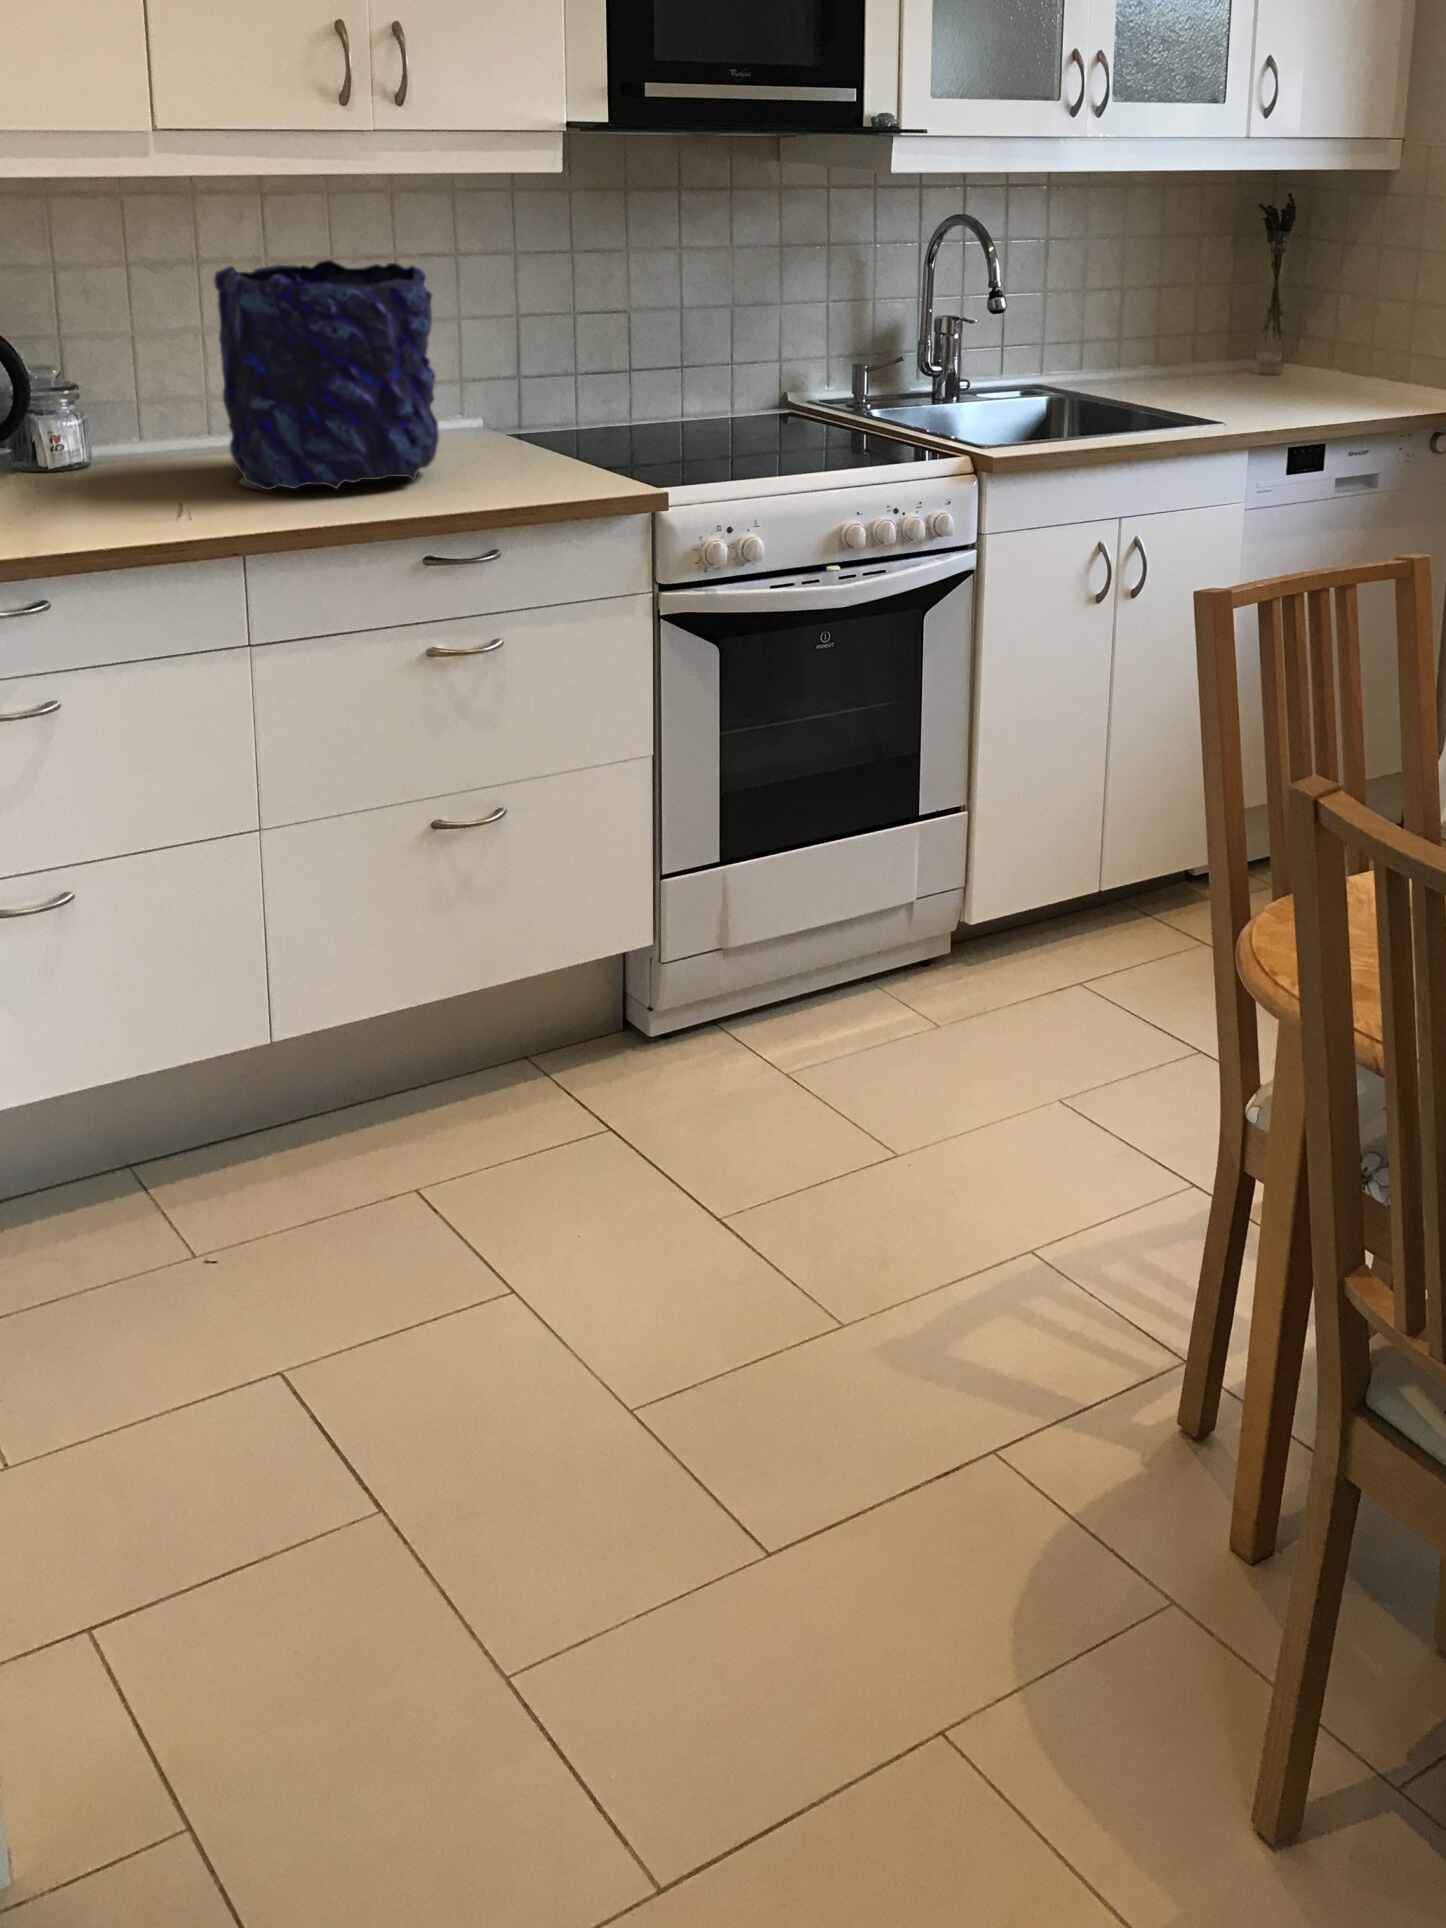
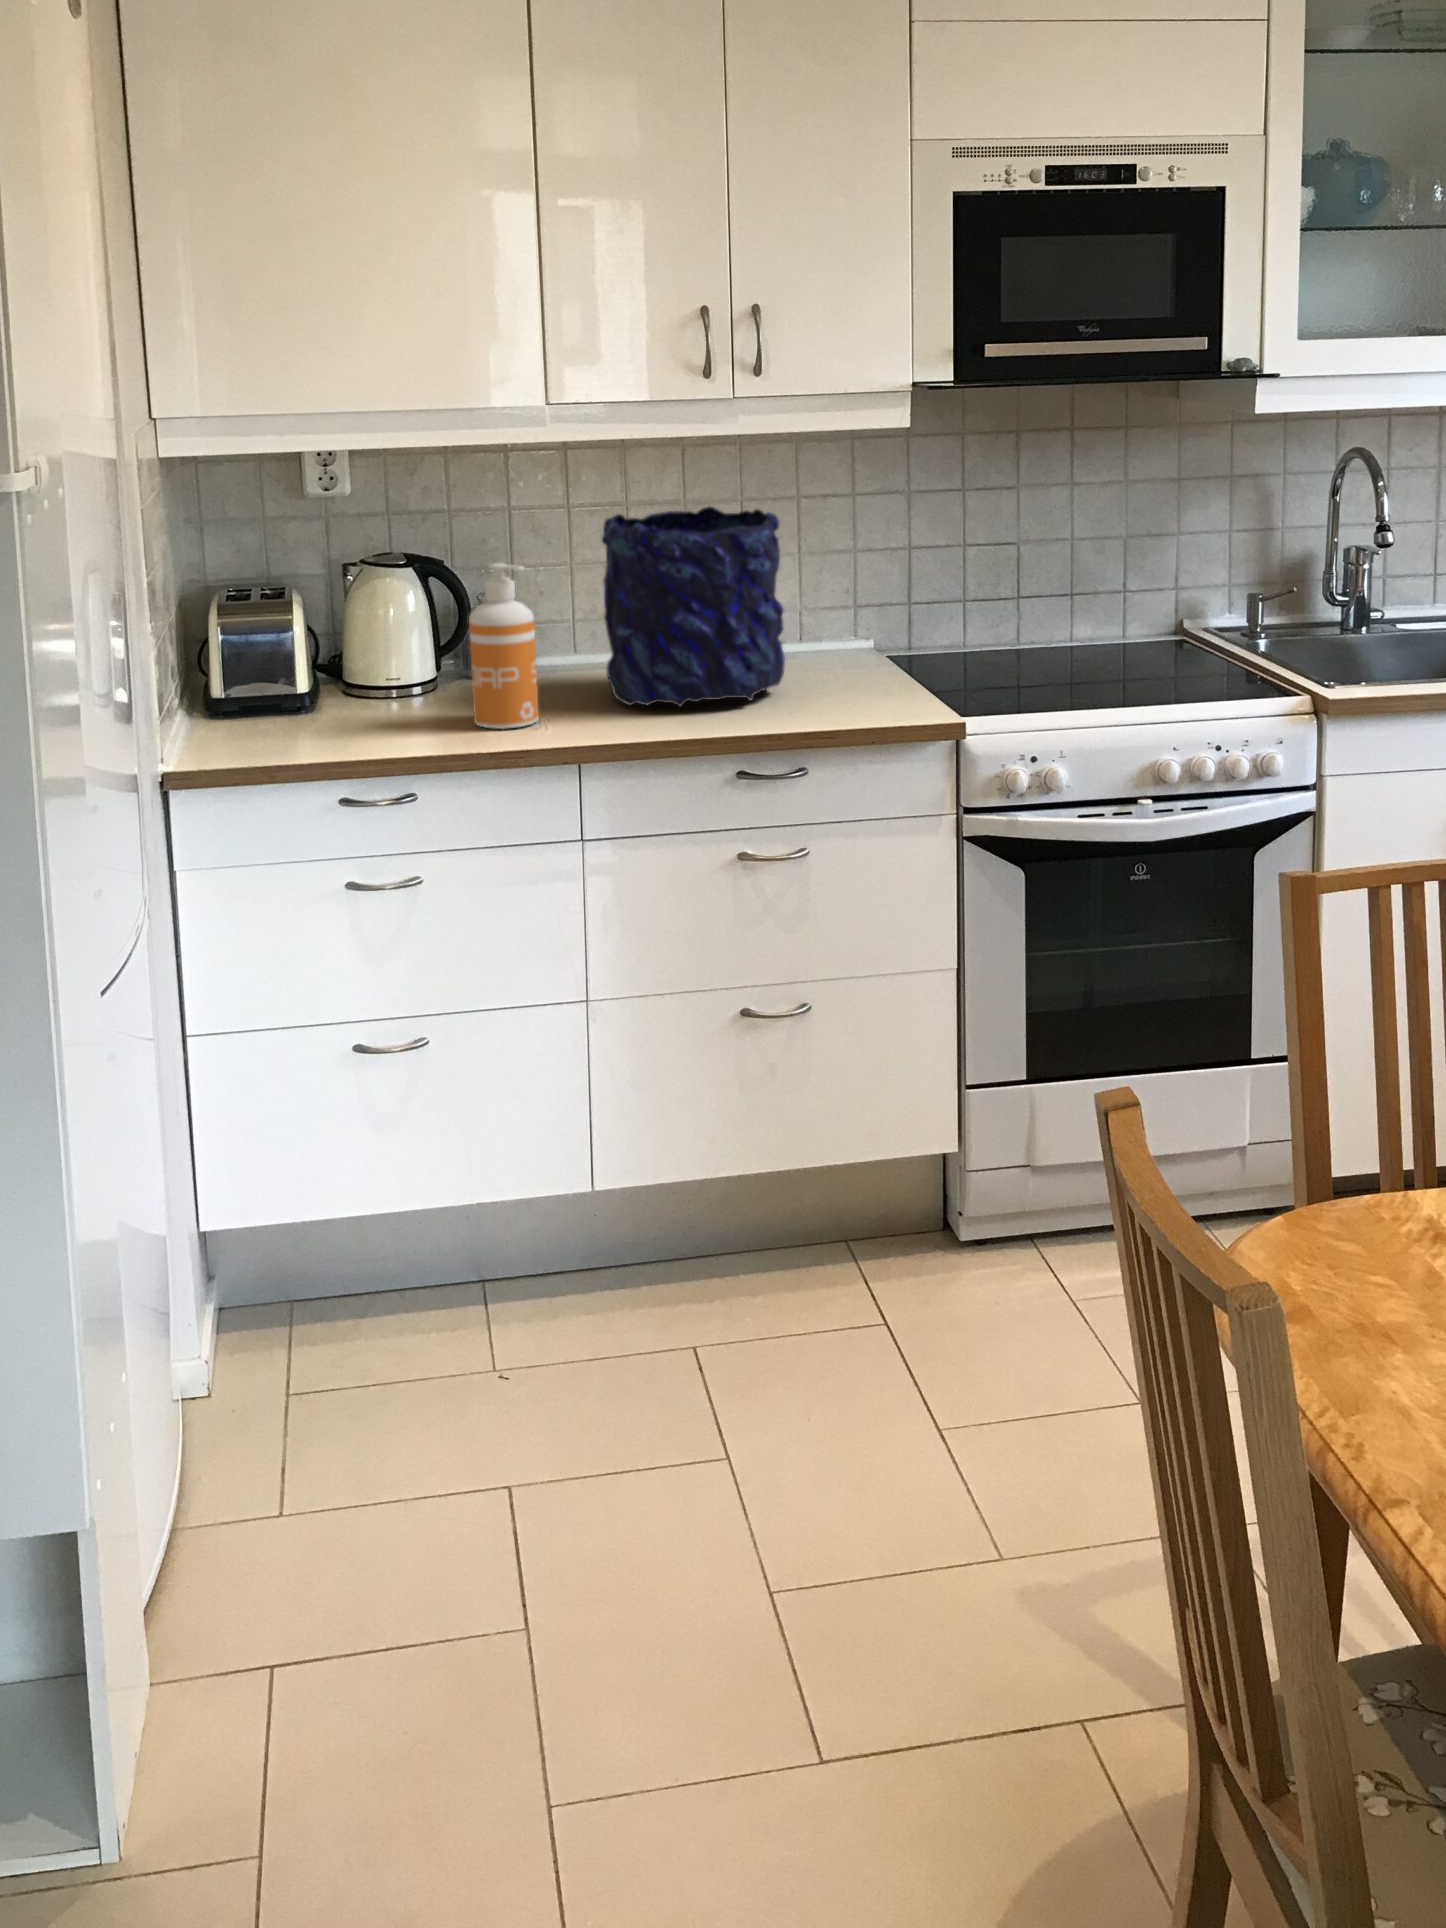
soap dispenser: none [81,321,174,521] -> present [469,563,539,729]

